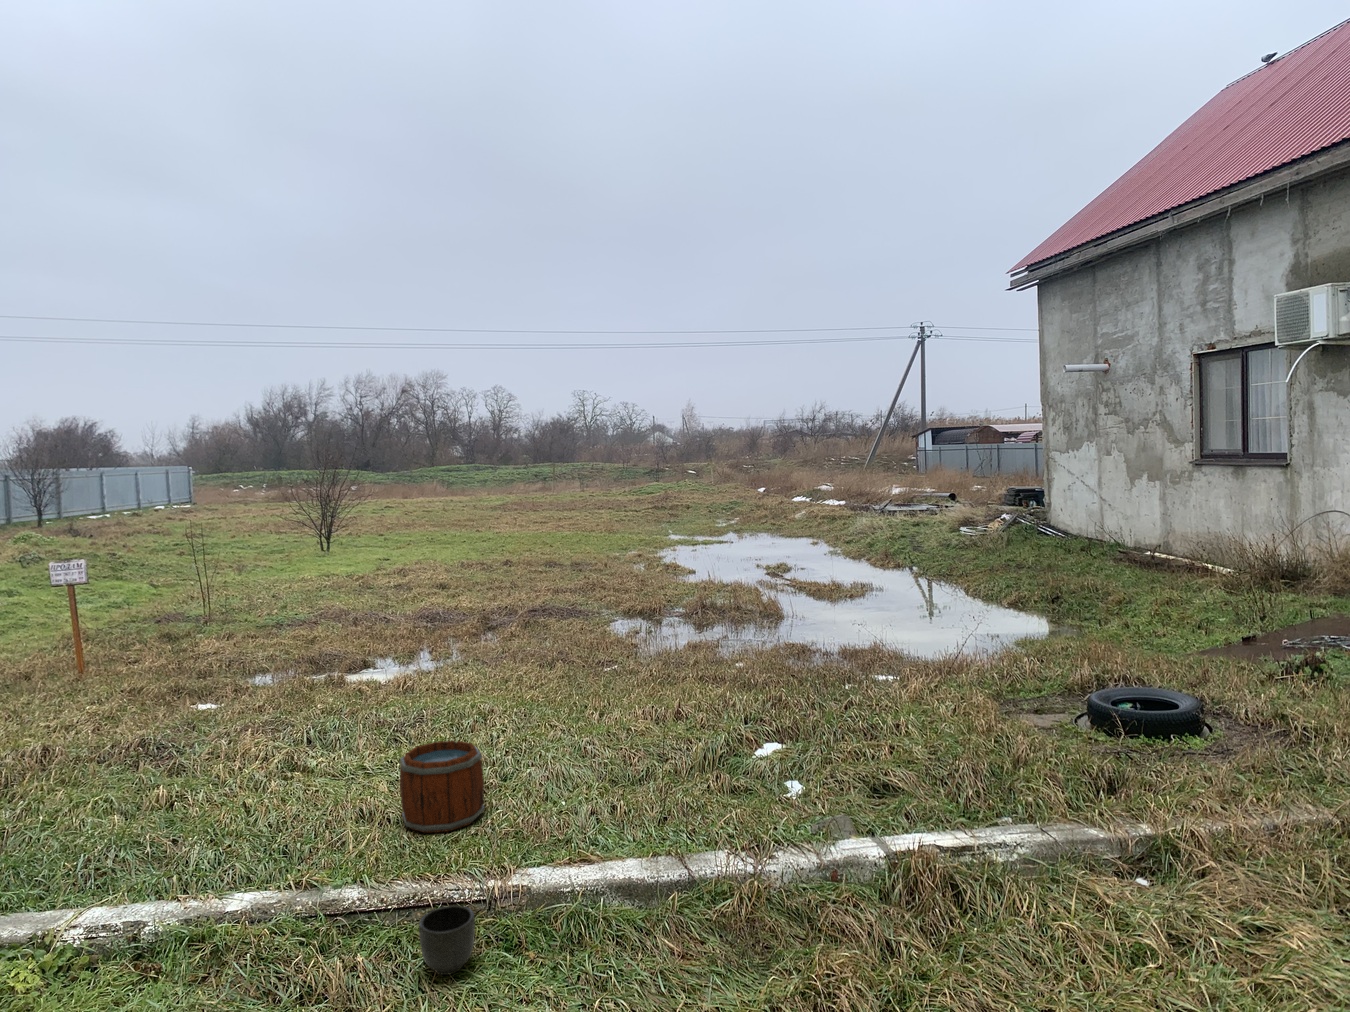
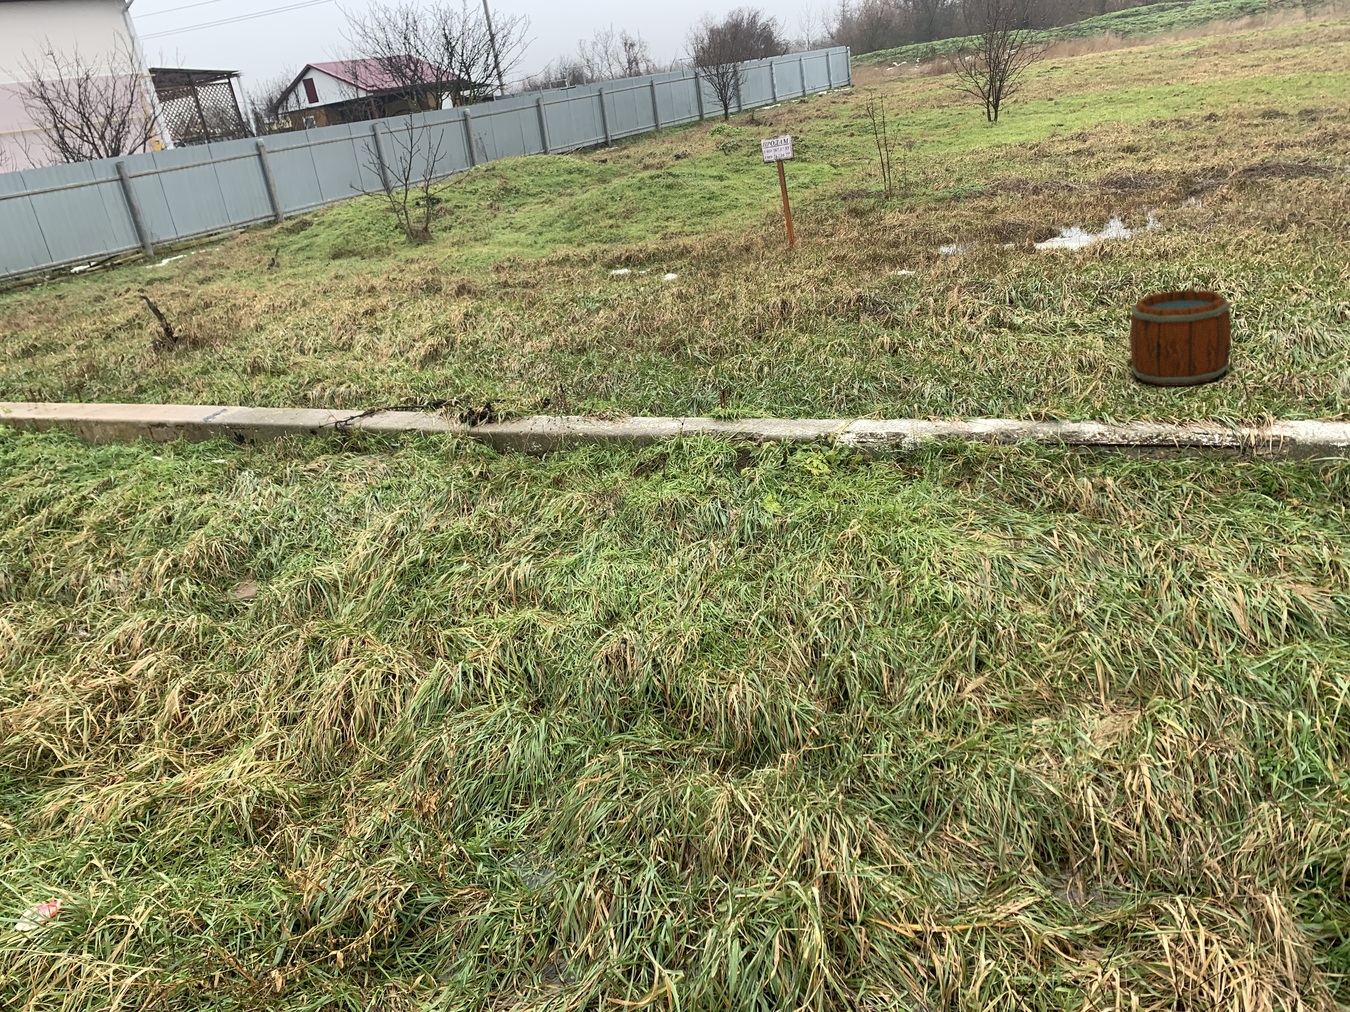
planter: present [419,905,475,975] -> none [1171,442,1232,504]

